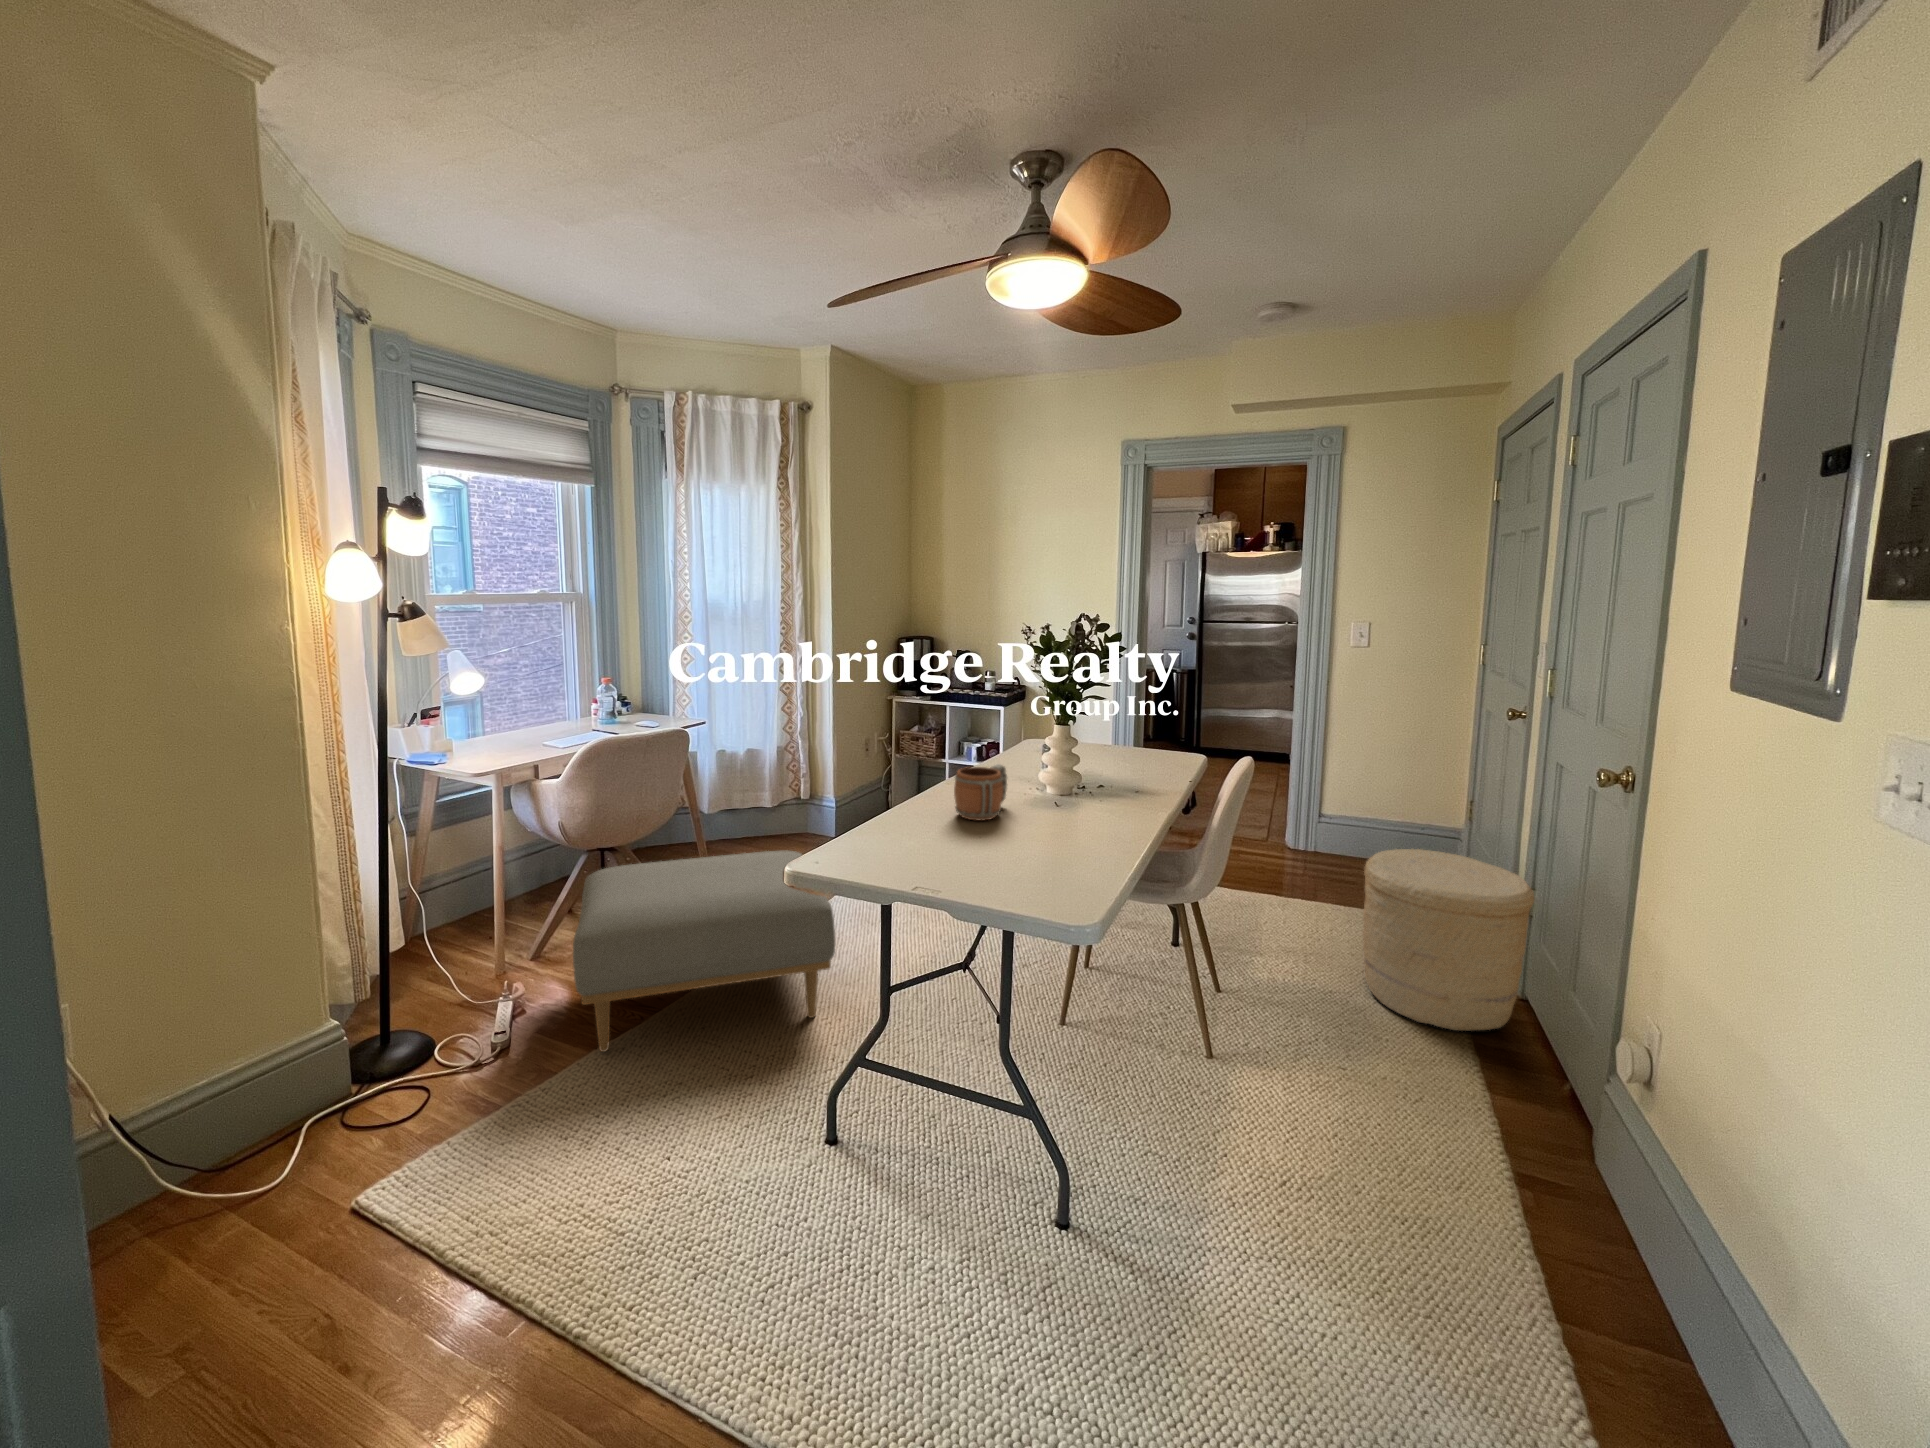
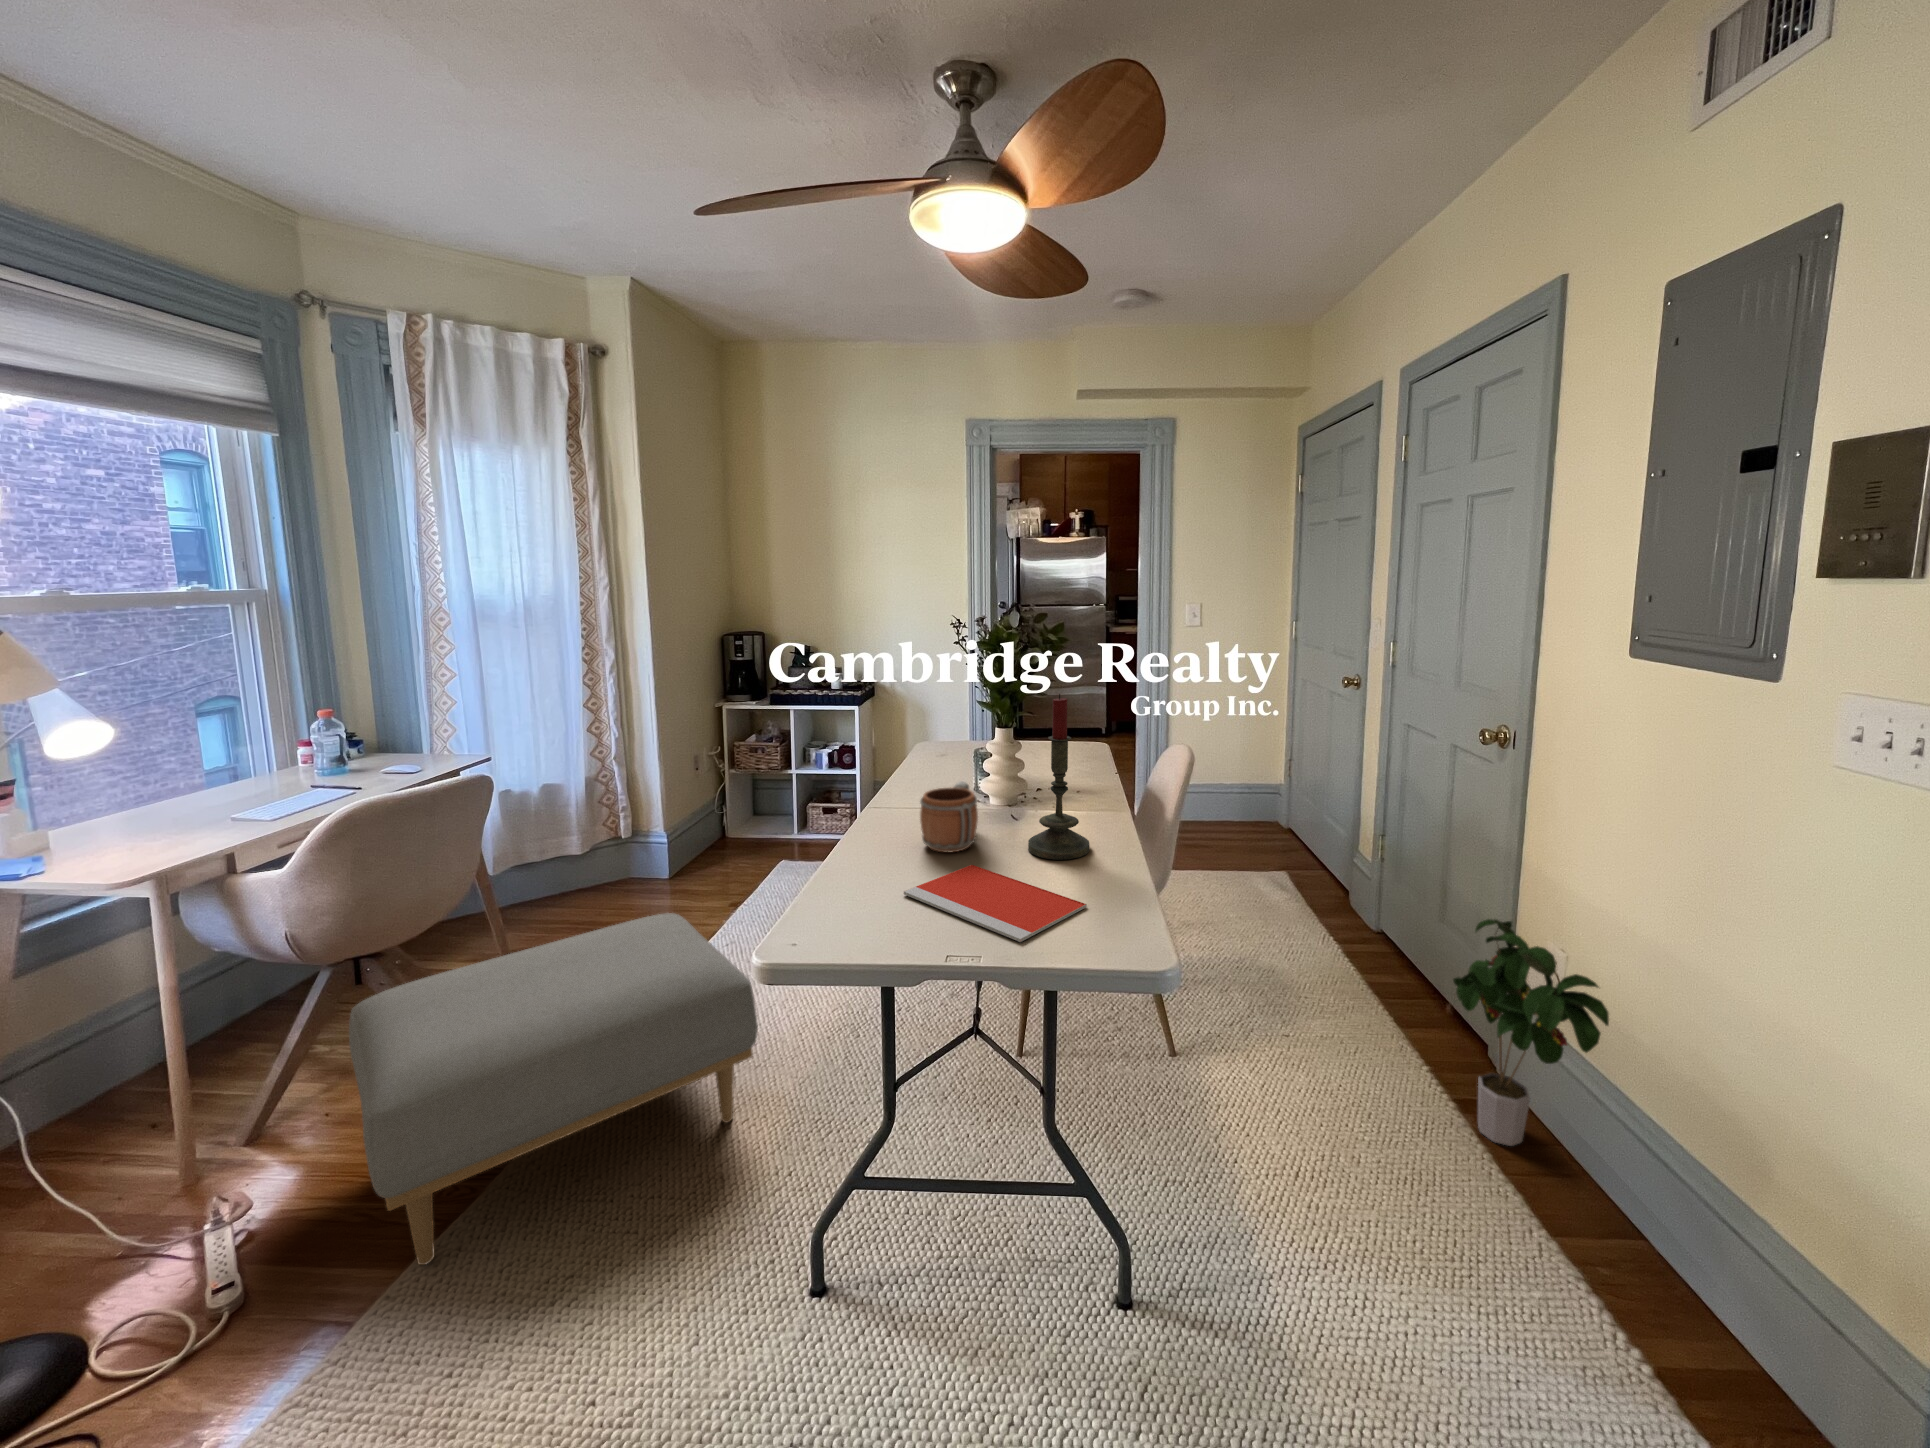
candle: none [1040,691,1095,838] -> present [1028,694,1090,860]
notebook: none [914,830,1051,885] -> present [904,865,1087,942]
woven basket: present [1363,849,1534,1031] -> none [1259,809,1397,970]
potted plant: none [1524,979,1667,1236] -> present [1453,919,1609,1146]

